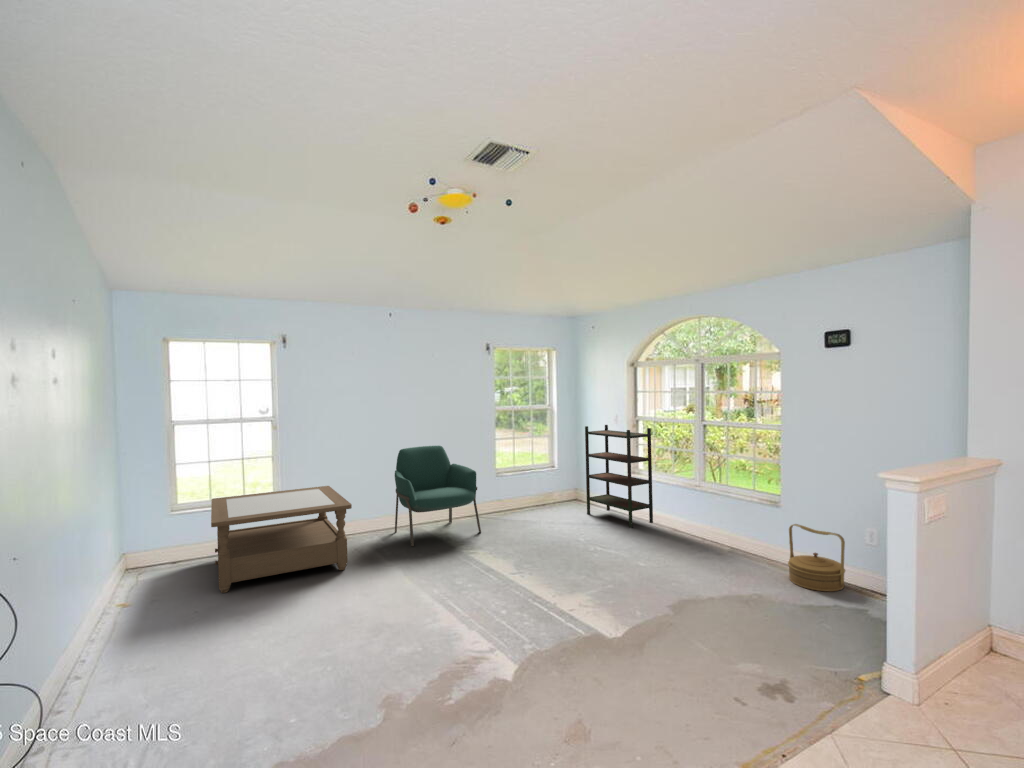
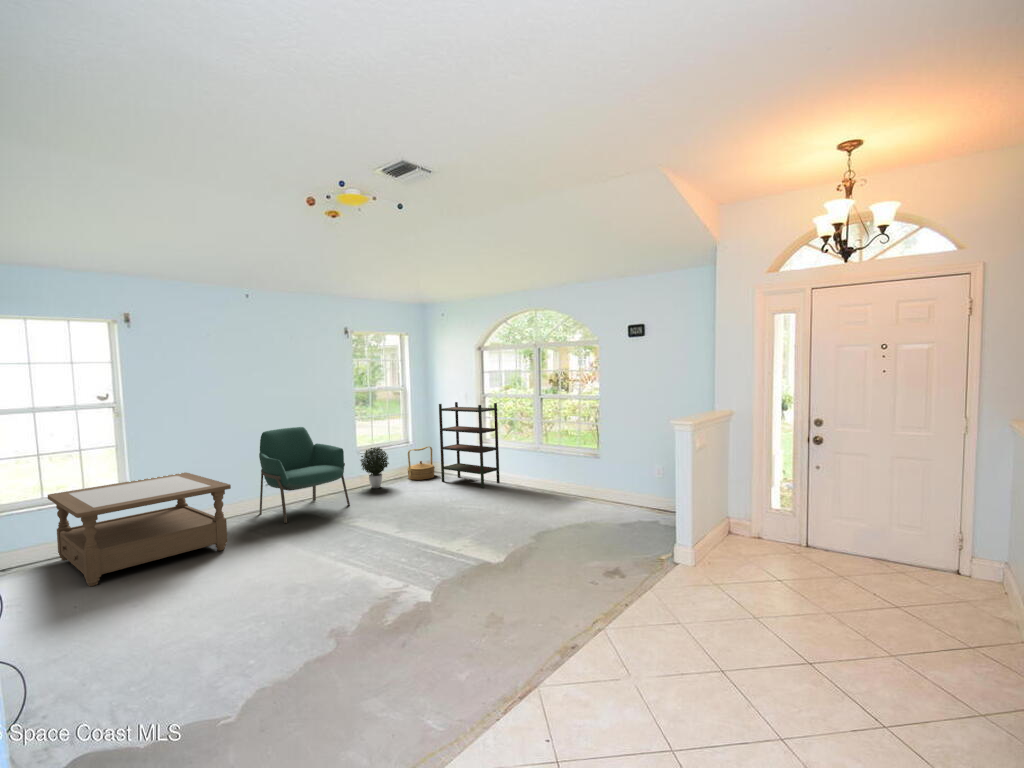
potted plant: none [500,470,531,515] -> present [360,448,389,488]
woven basket: present [788,524,845,591] -> present [407,447,435,480]

